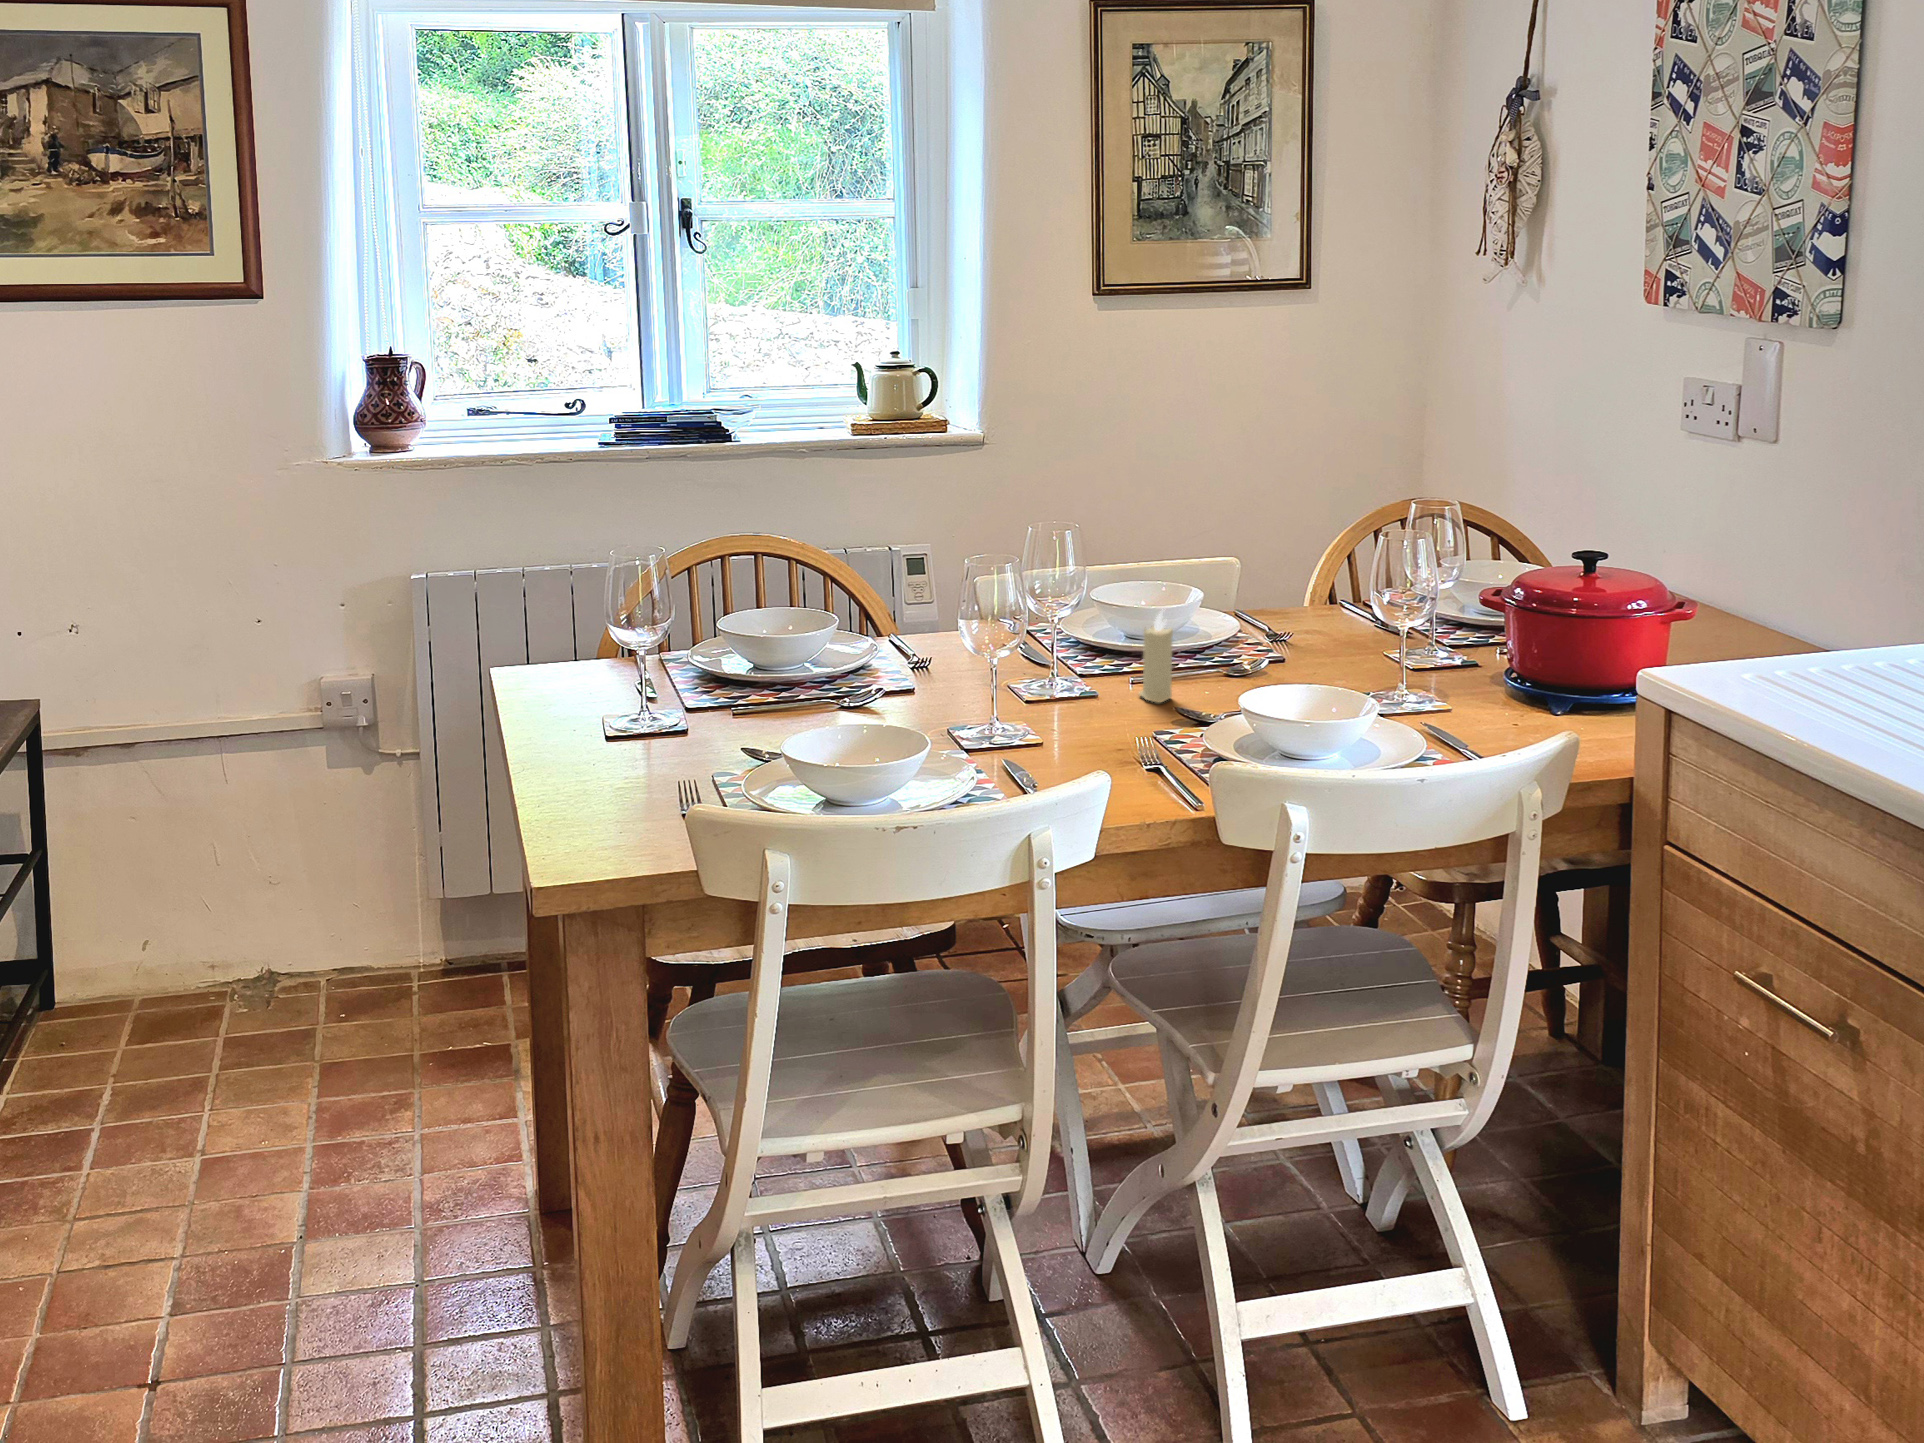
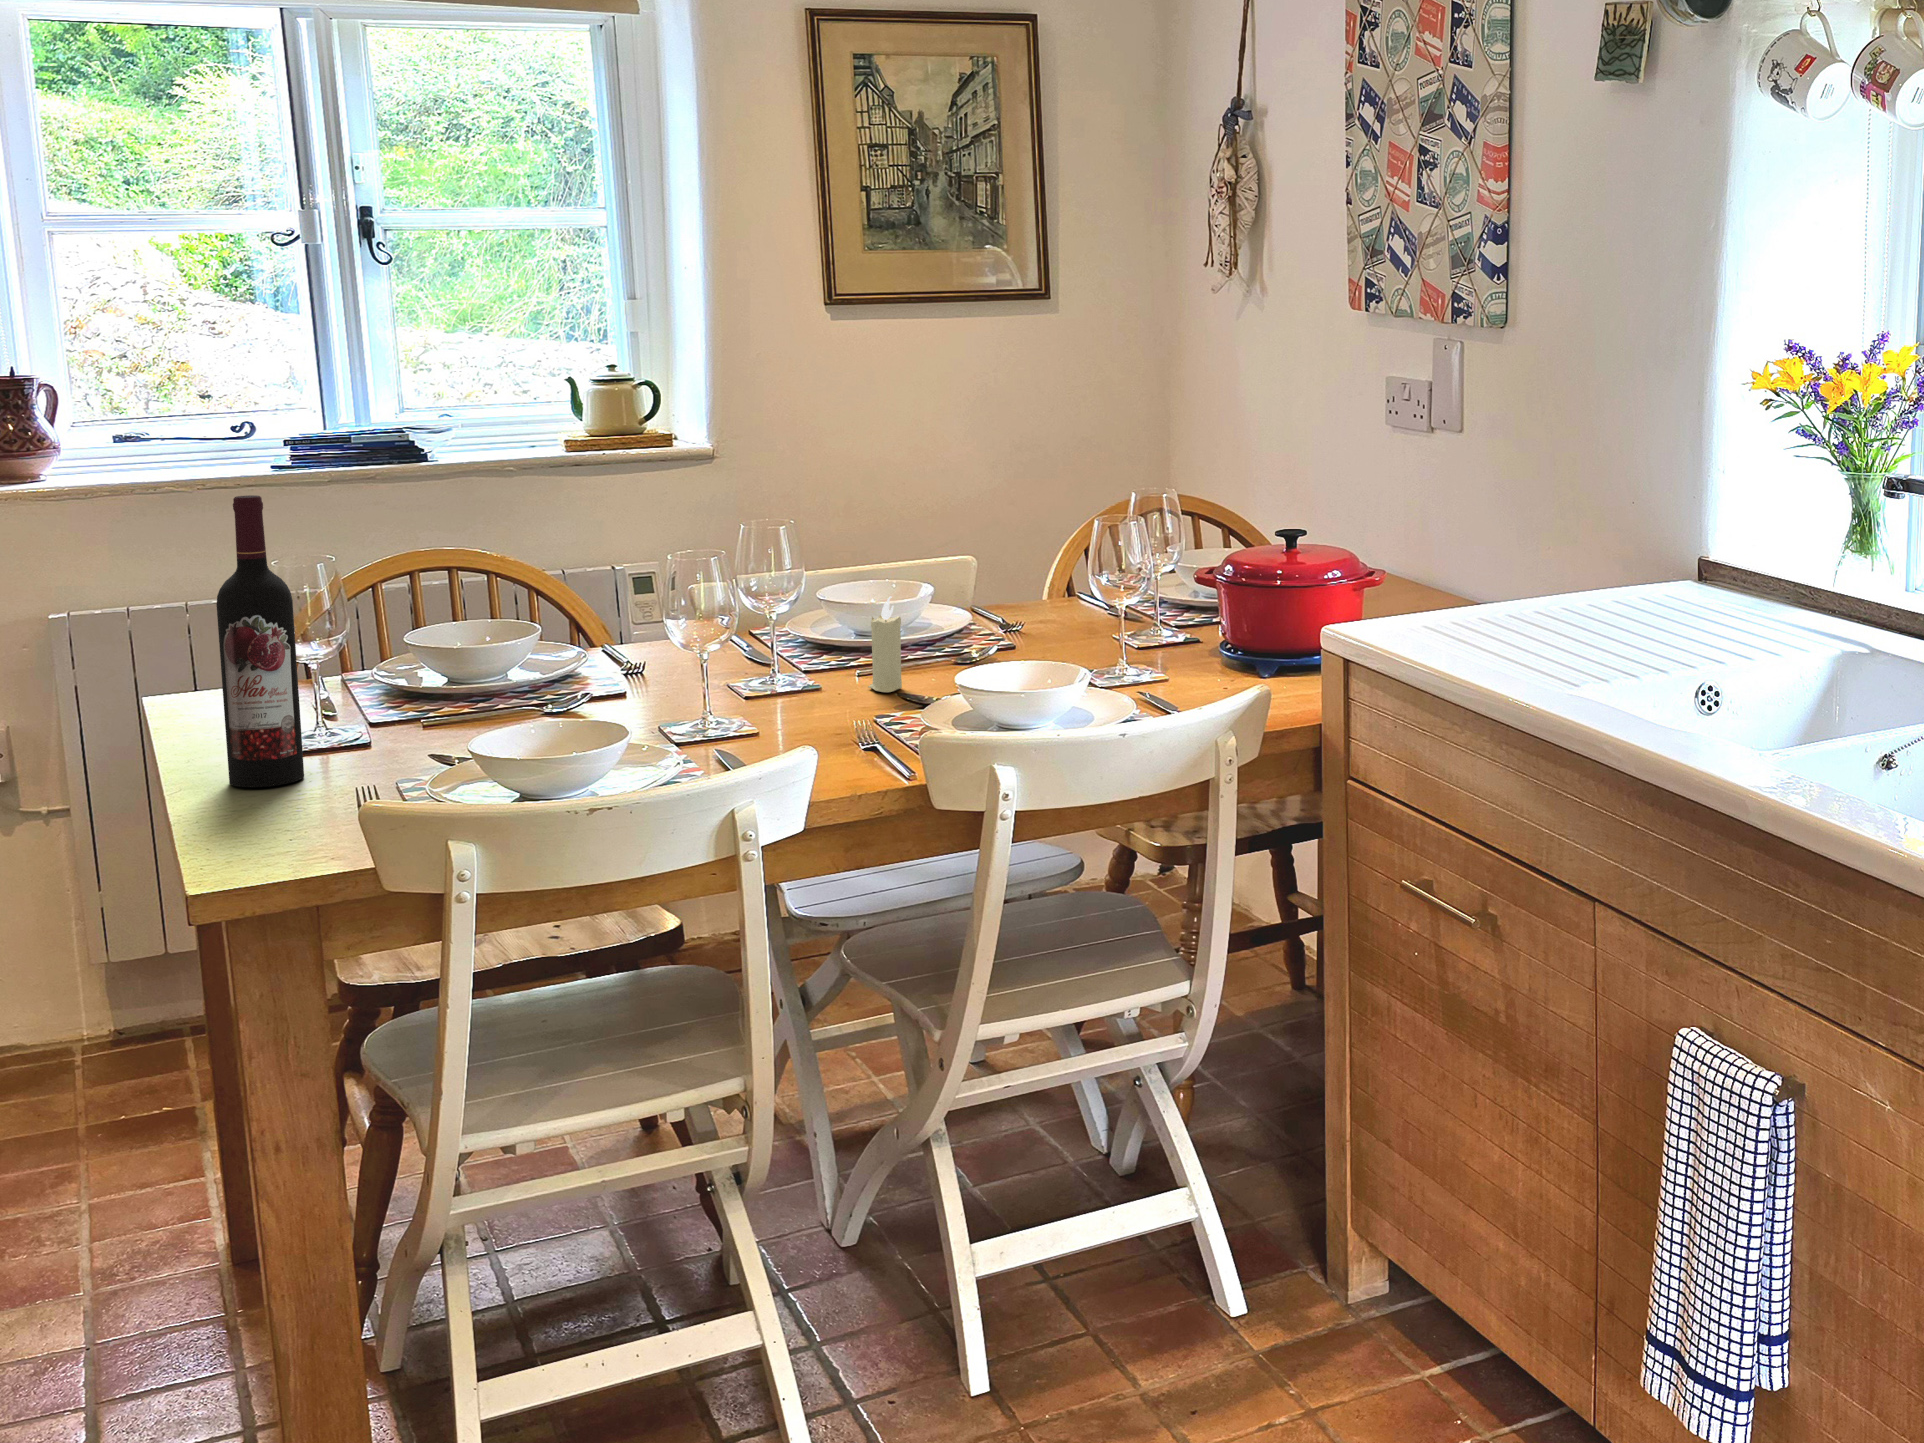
wine bottle: none [577,513,641,769] -> present [216,495,304,787]

